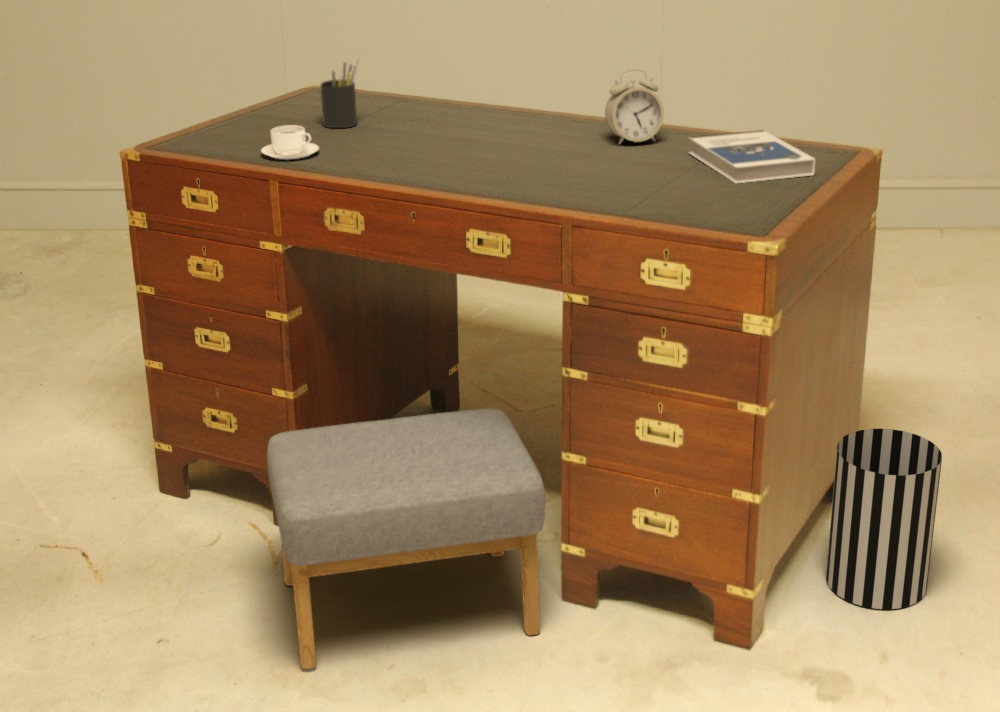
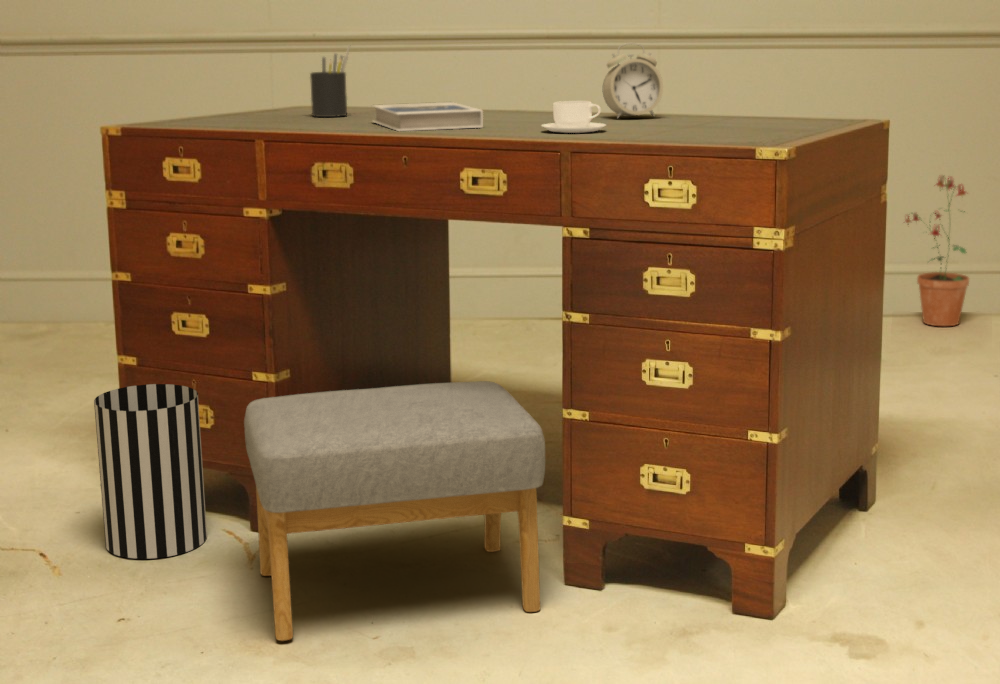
potted plant: none [900,107,968,257] -> present [905,176,969,326]
coffee cup: present [261,125,319,160] -> present [542,101,606,133]
hardback book: present [689,130,815,183] -> present [372,102,483,131]
wastebasket: present [826,429,942,609] -> present [94,384,207,559]

